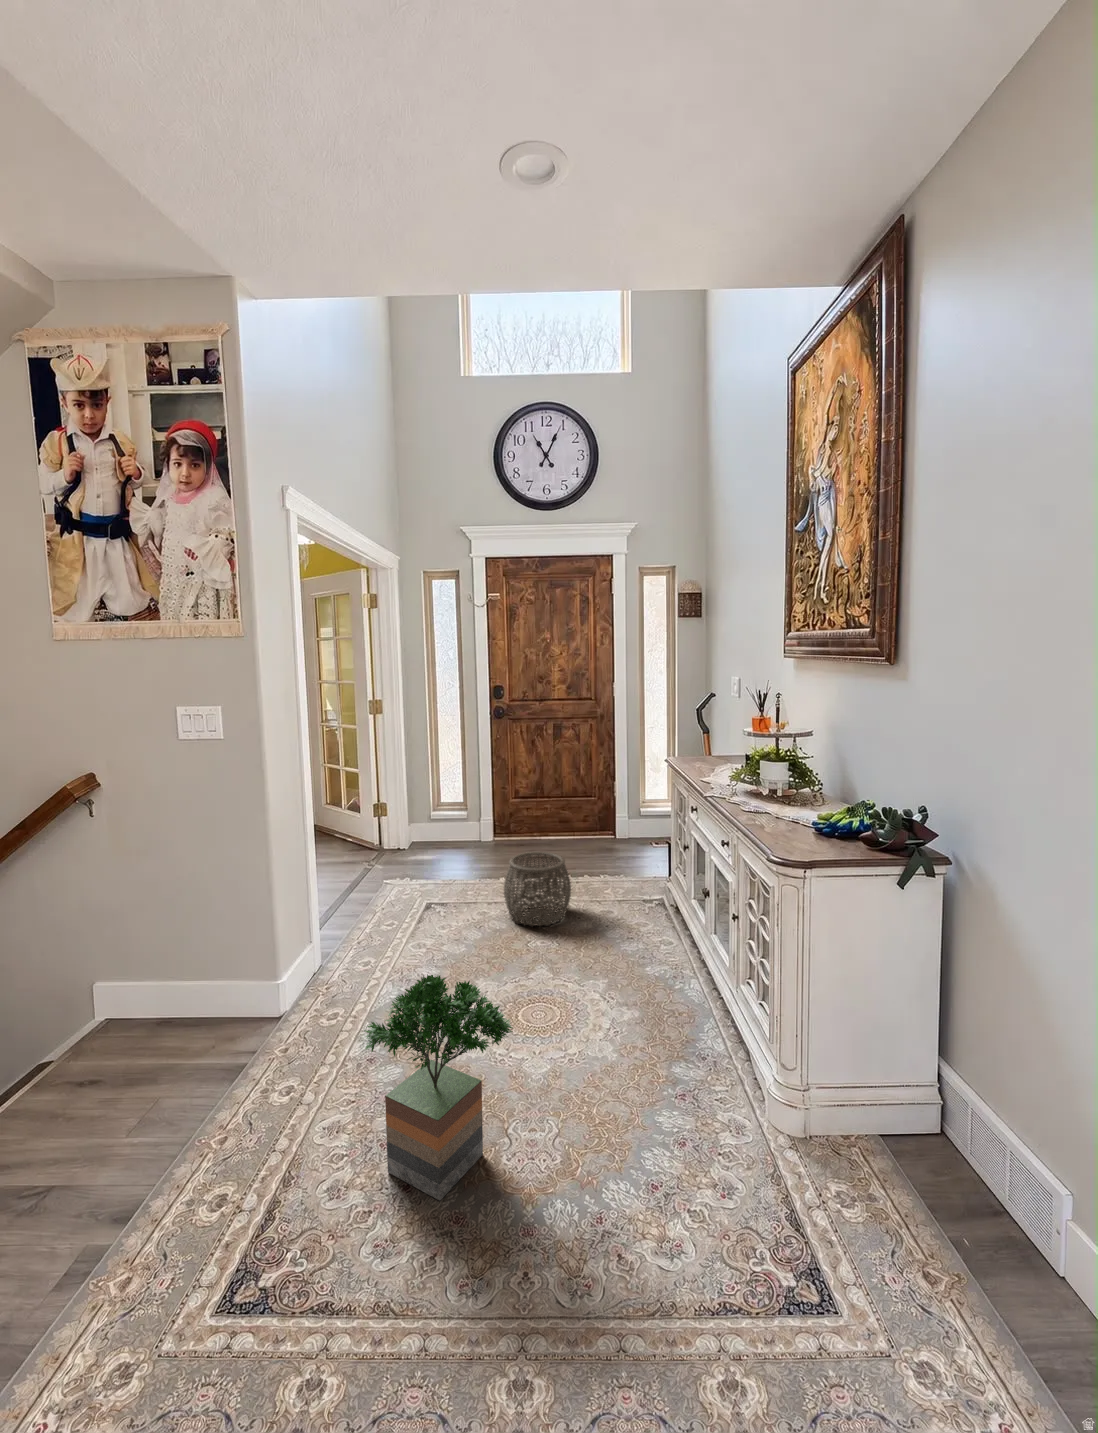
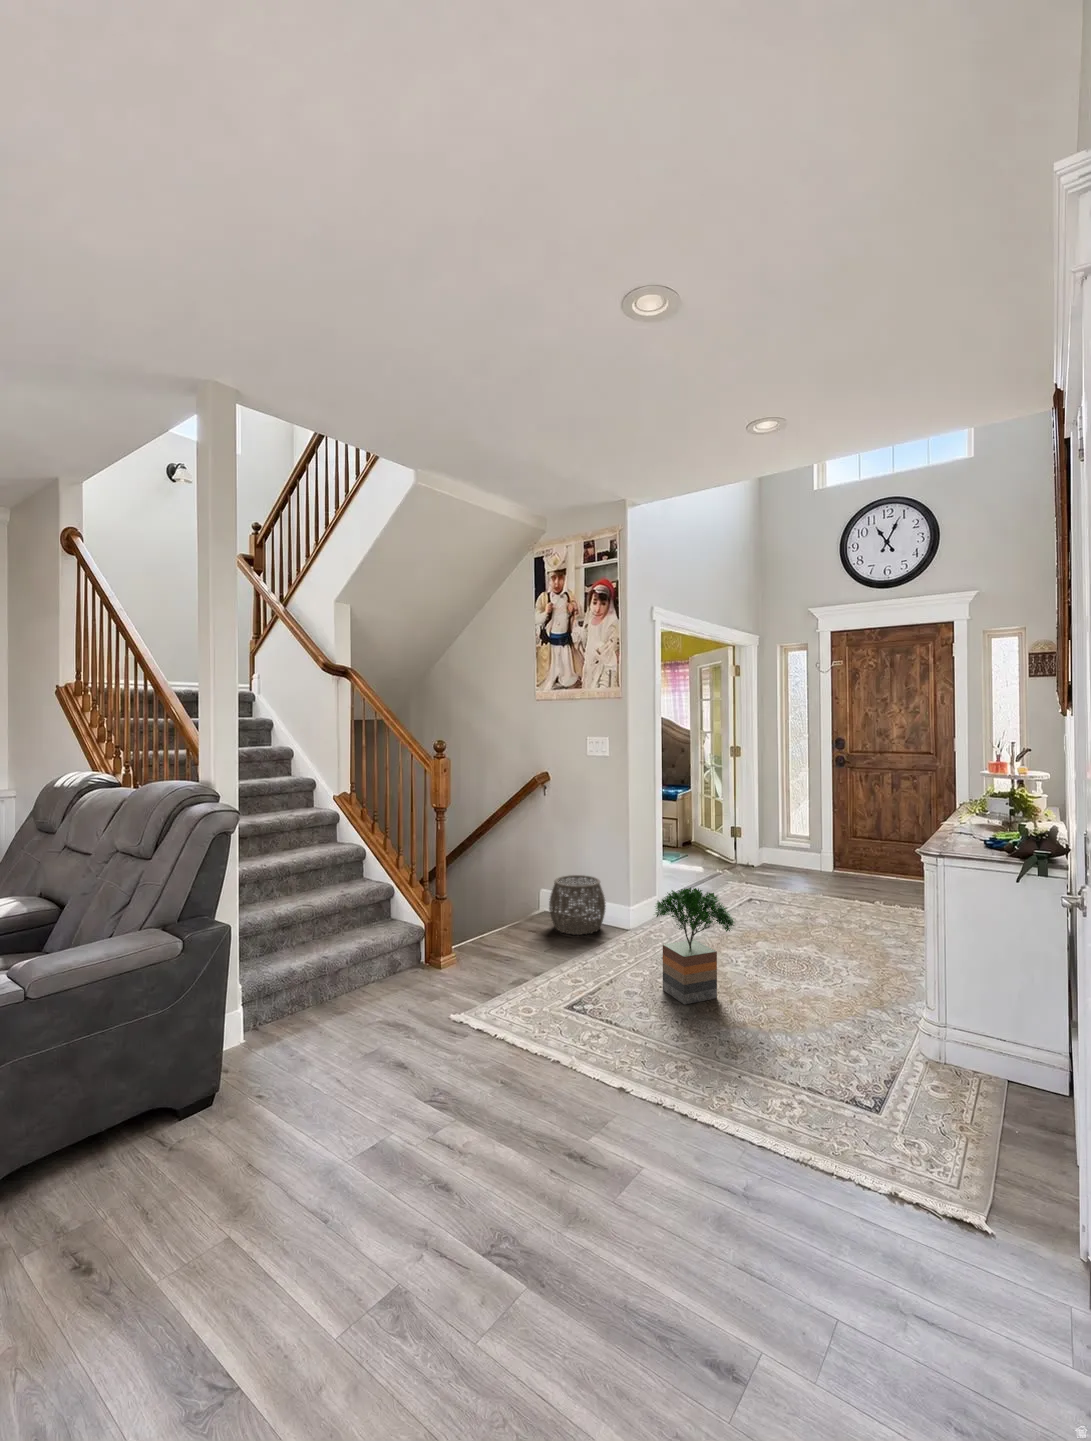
woven basket: present [504,852,571,926] -> present [549,875,606,935]

